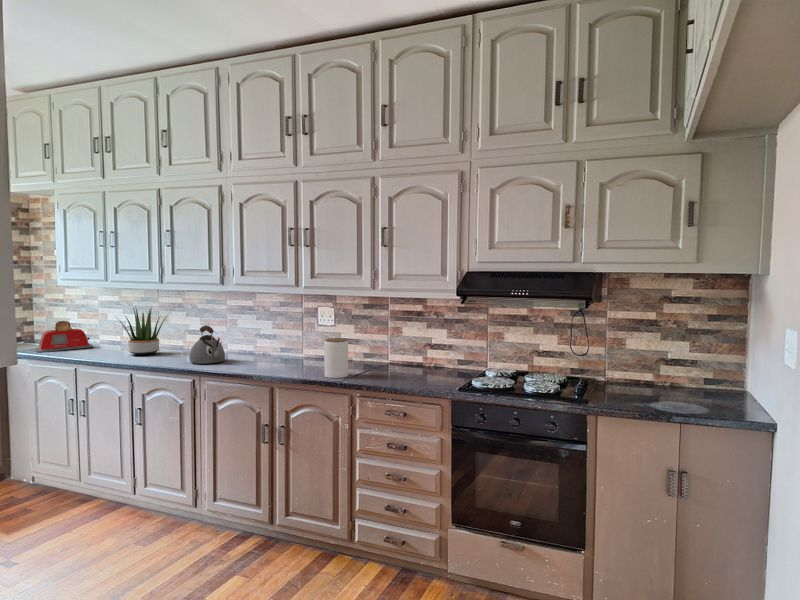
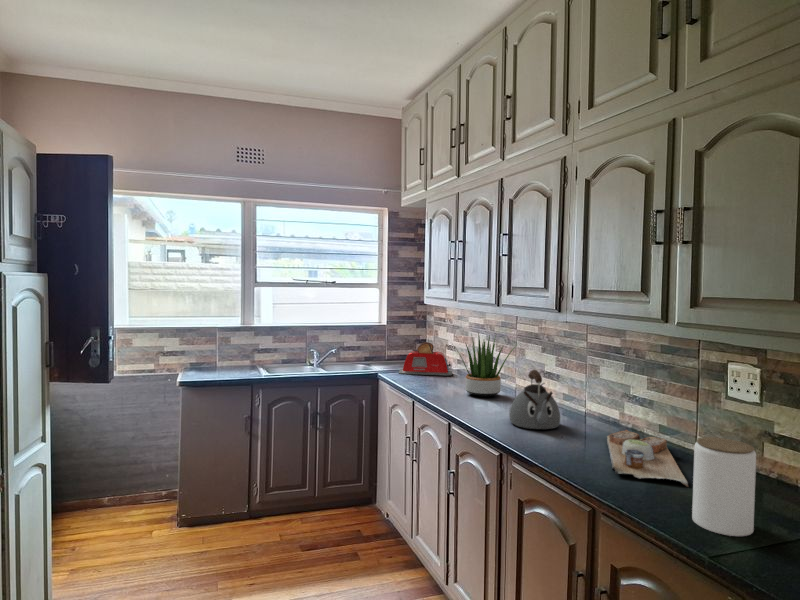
cutting board: none [258,353,314,371] -> present [607,430,688,487]

